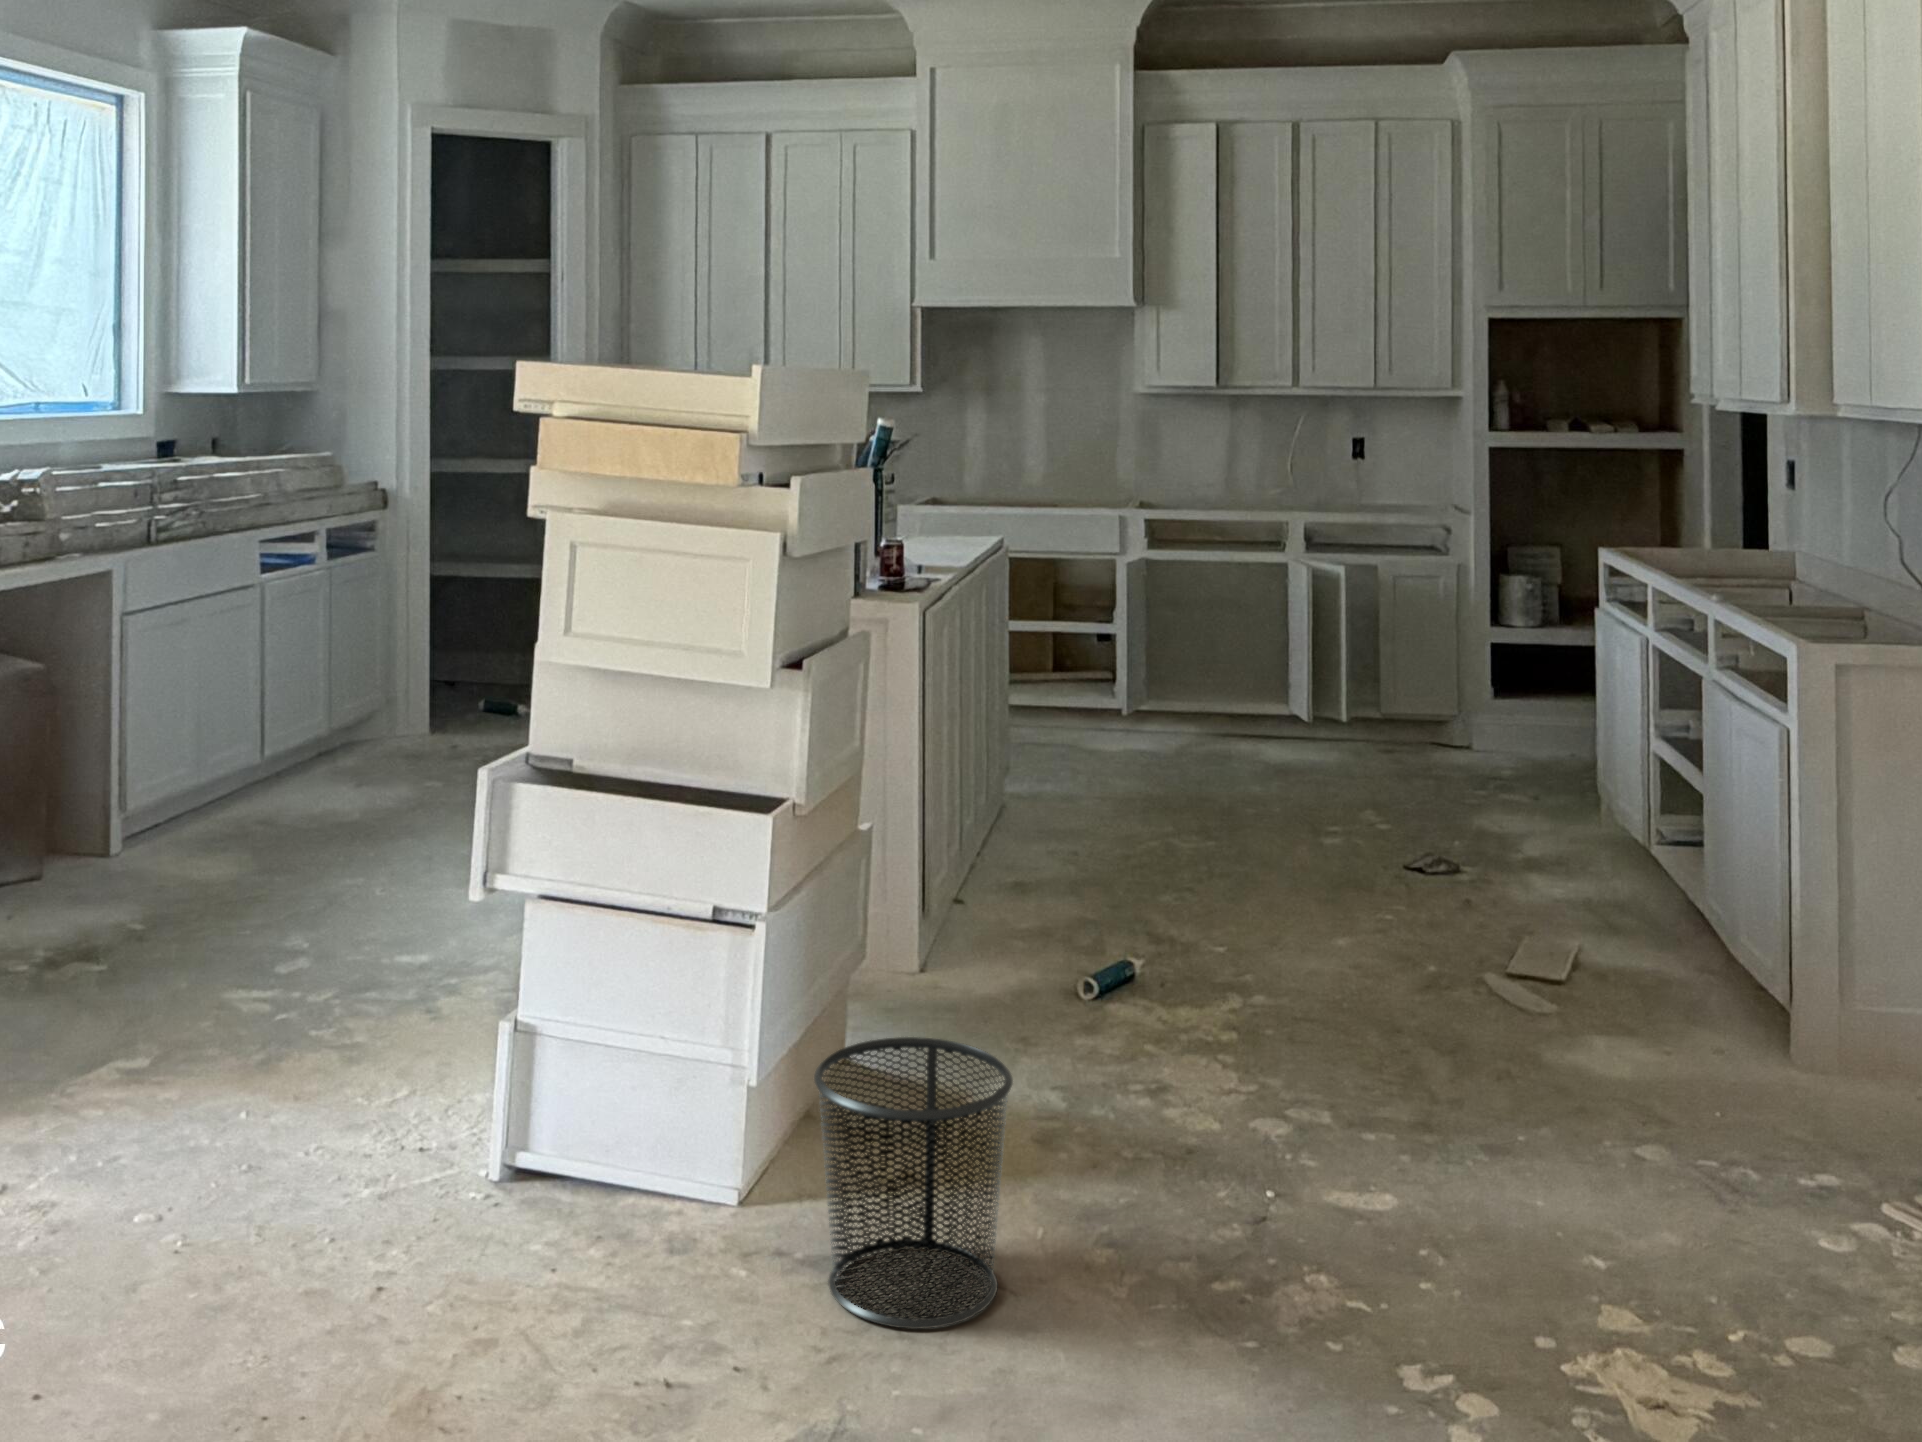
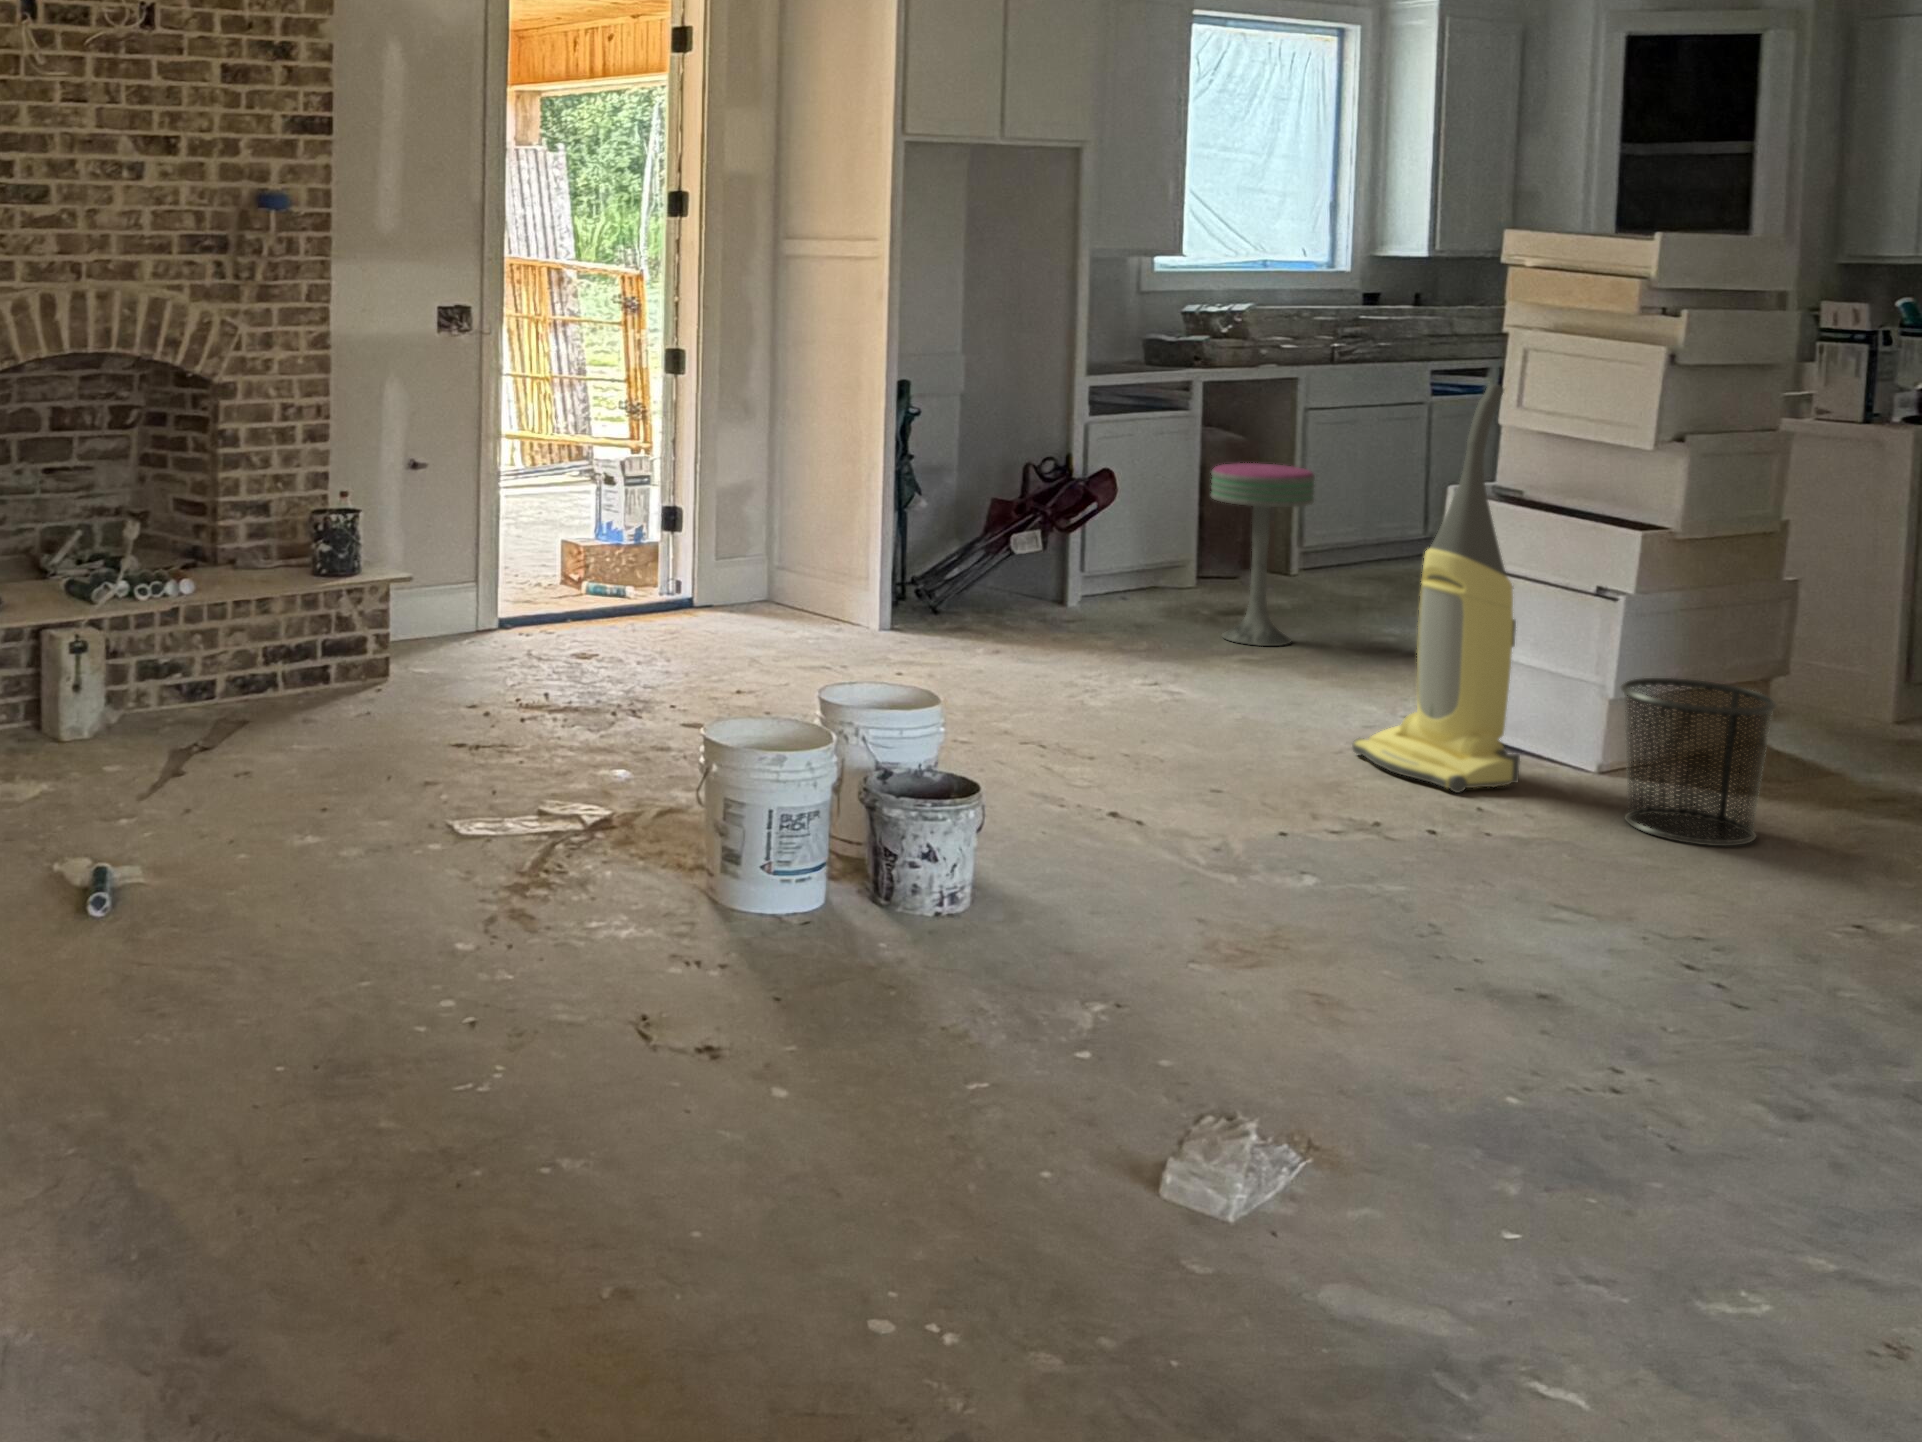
vacuum cleaner: none [395,614,661,1331] -> present [1352,384,1520,793]
bar stool: none [41,723,199,1023] -> present [1211,463,1315,646]

